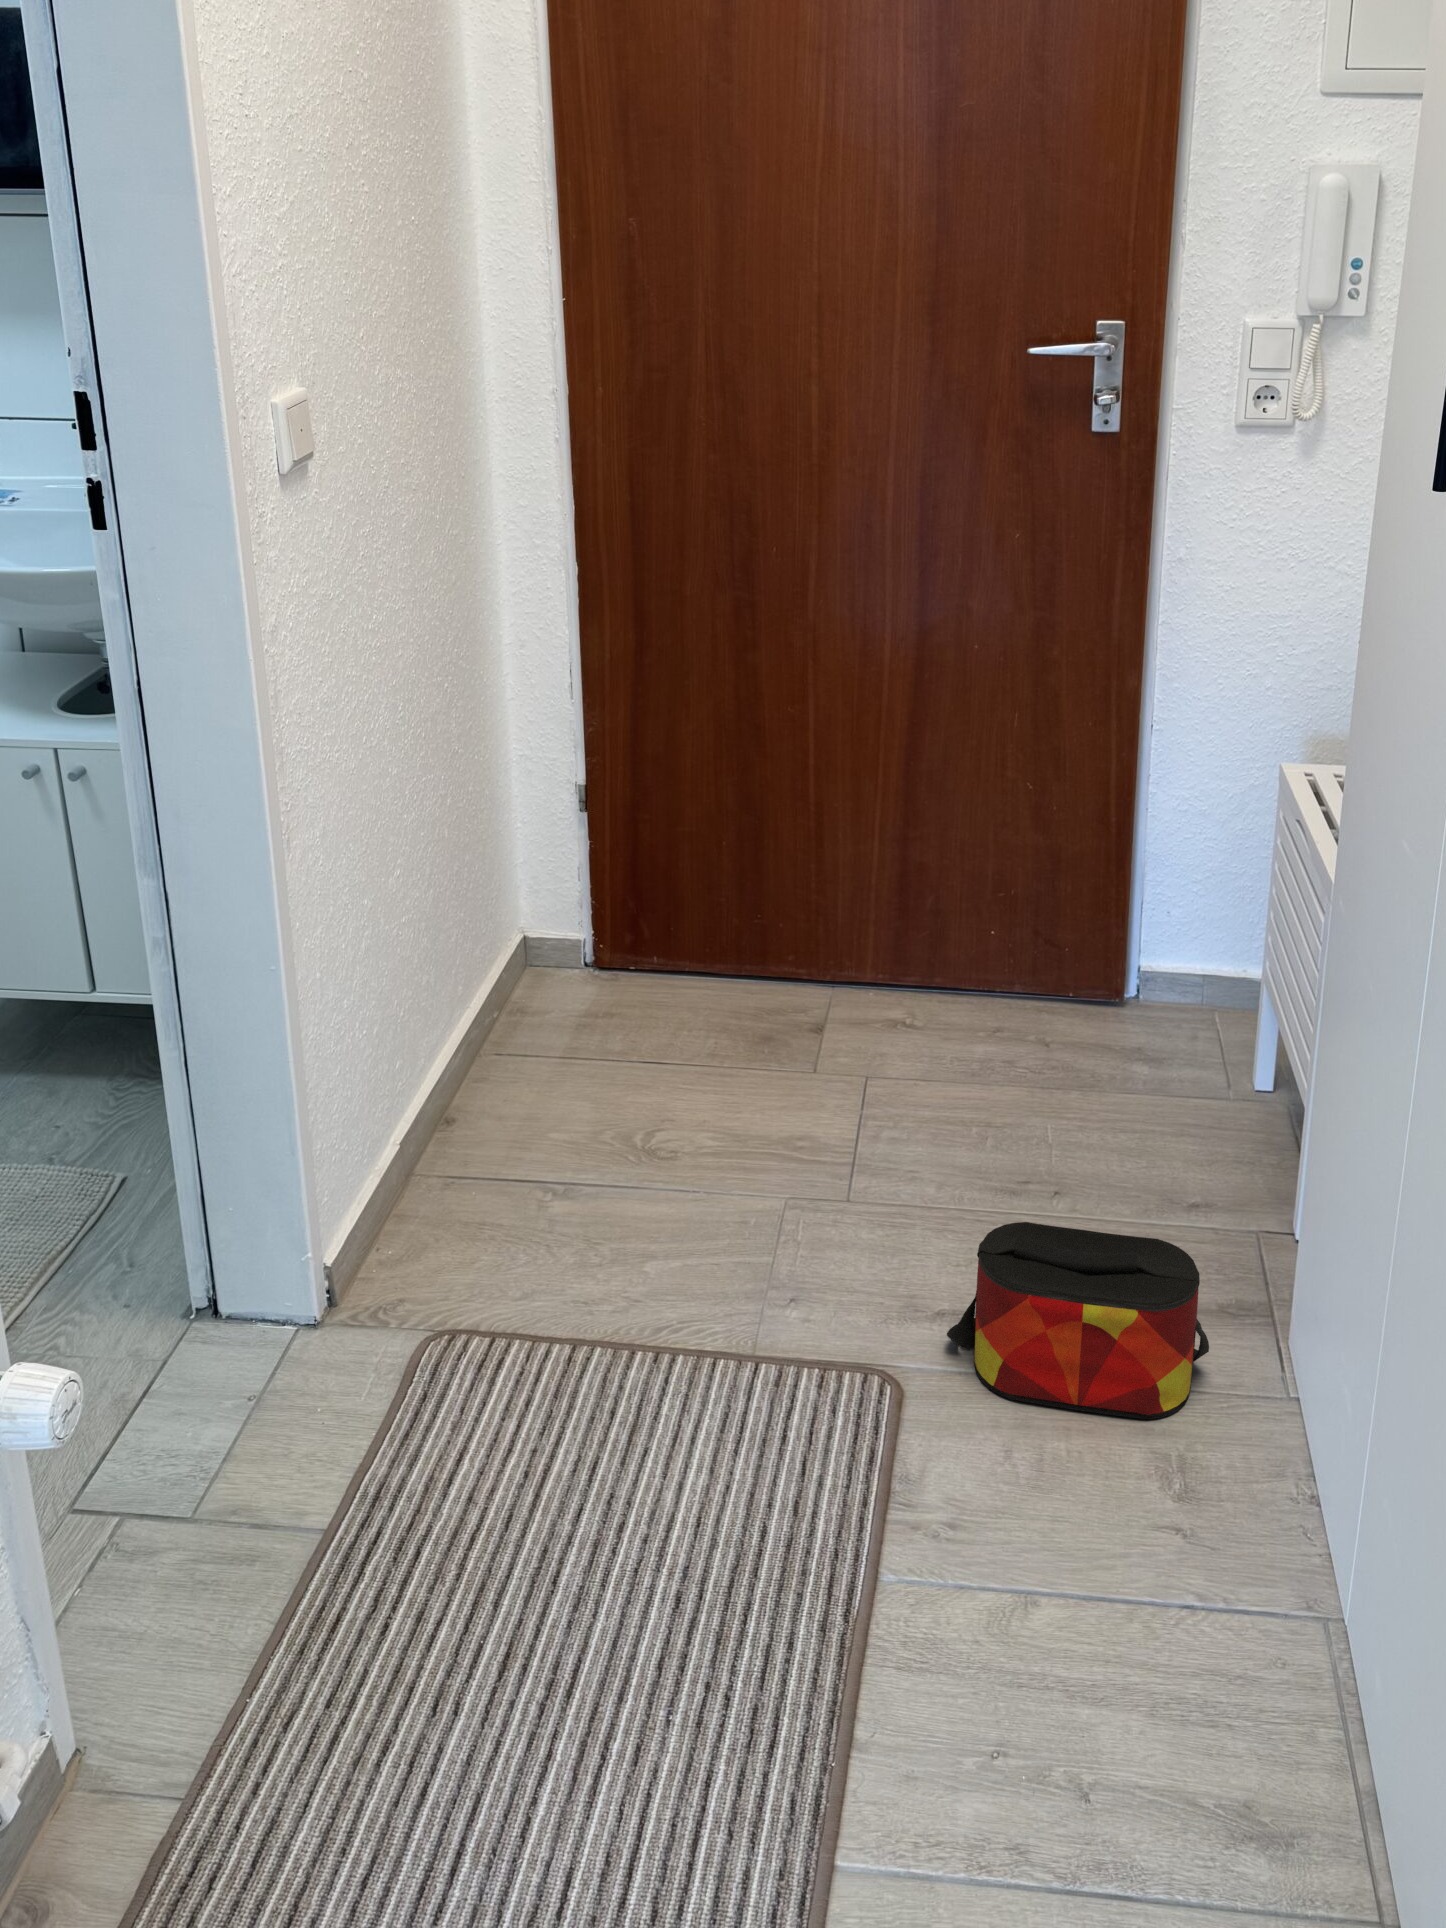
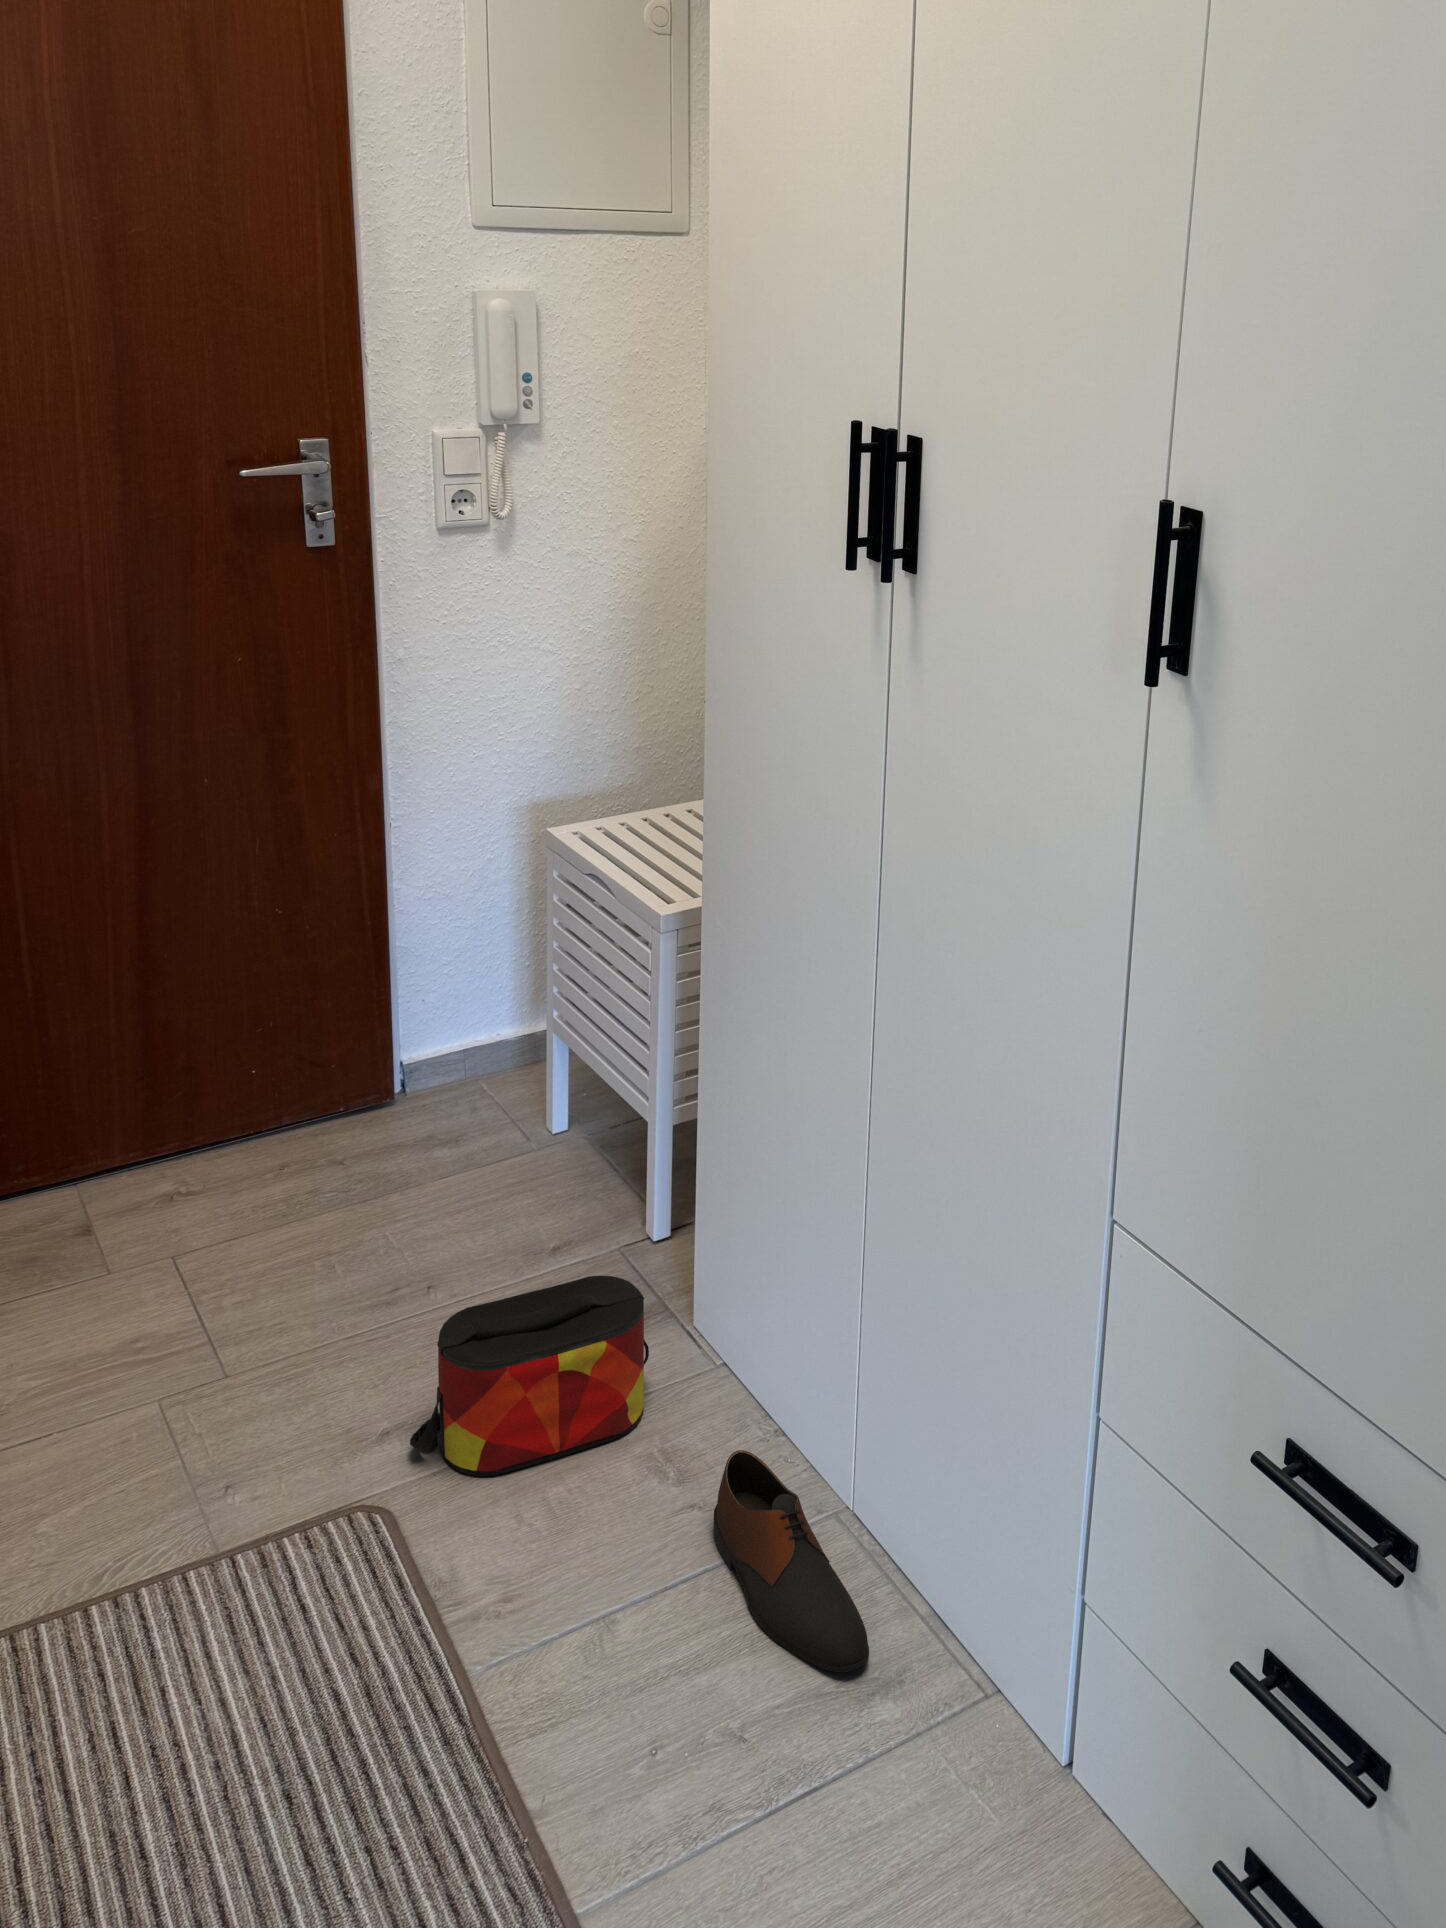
shoe: none [1173,1489,1282,1799] -> present [714,1450,869,1673]

